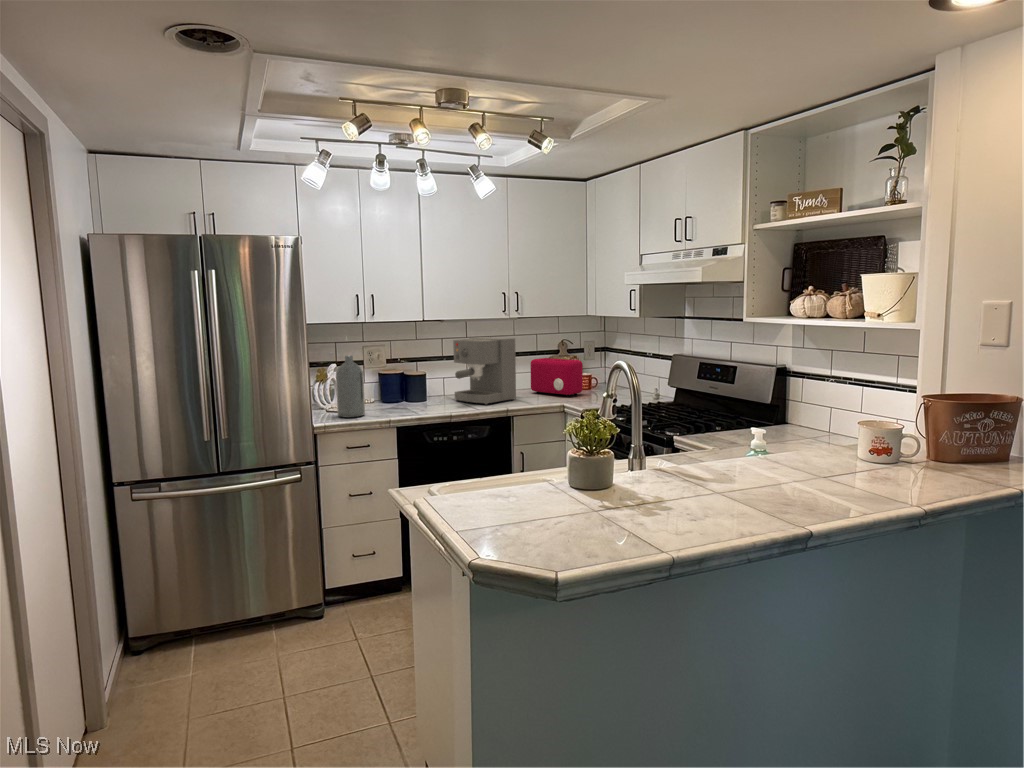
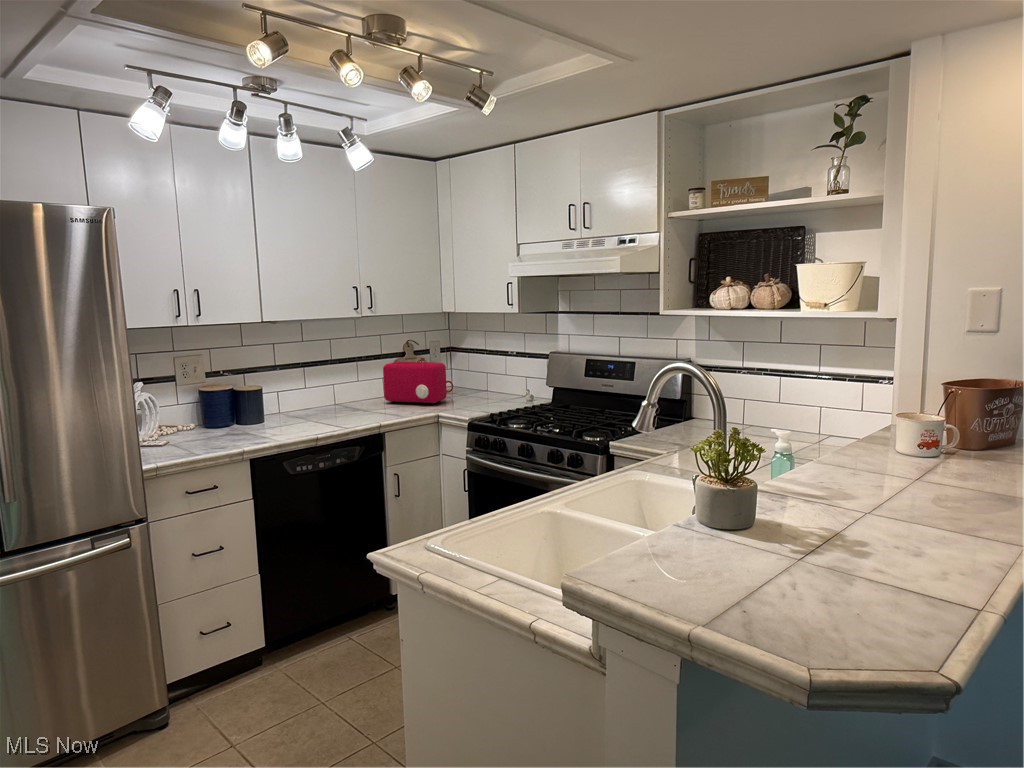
coffee maker: present [453,337,516,405] -> none [298,340,377,422]
bottle: present [336,356,365,418] -> none [156,370,200,454]

